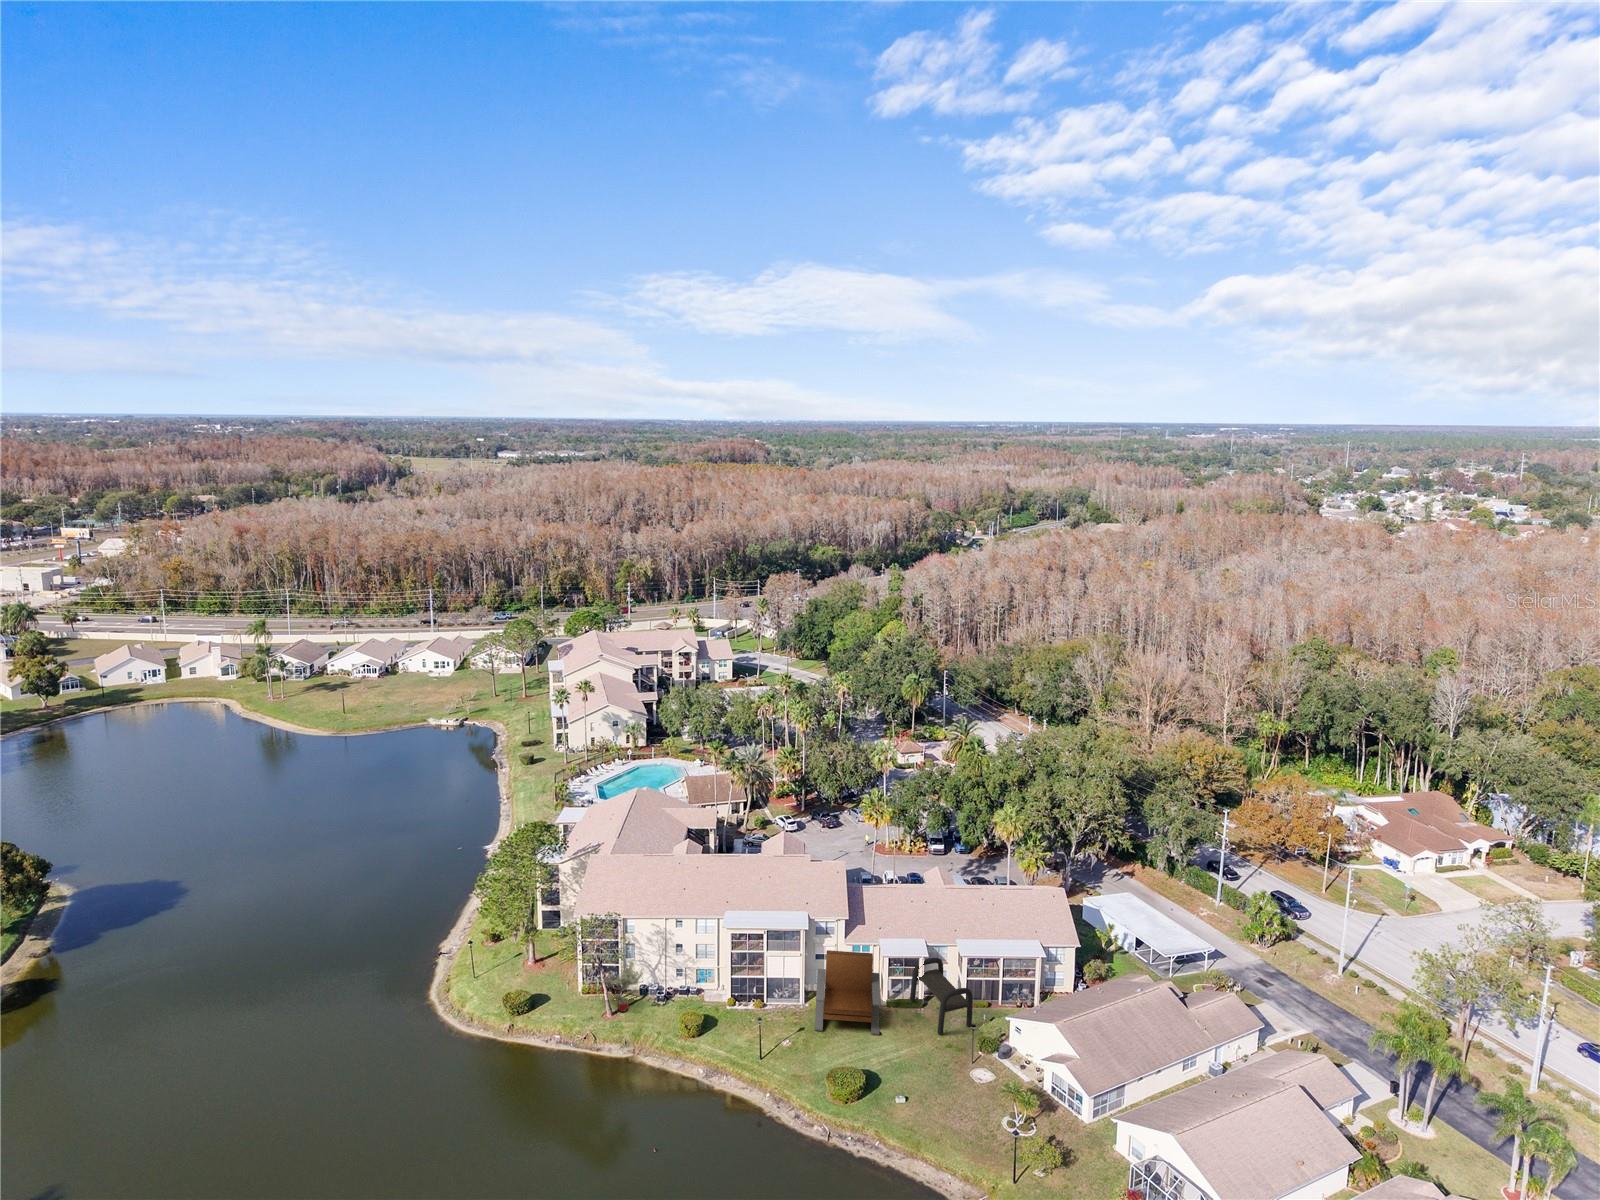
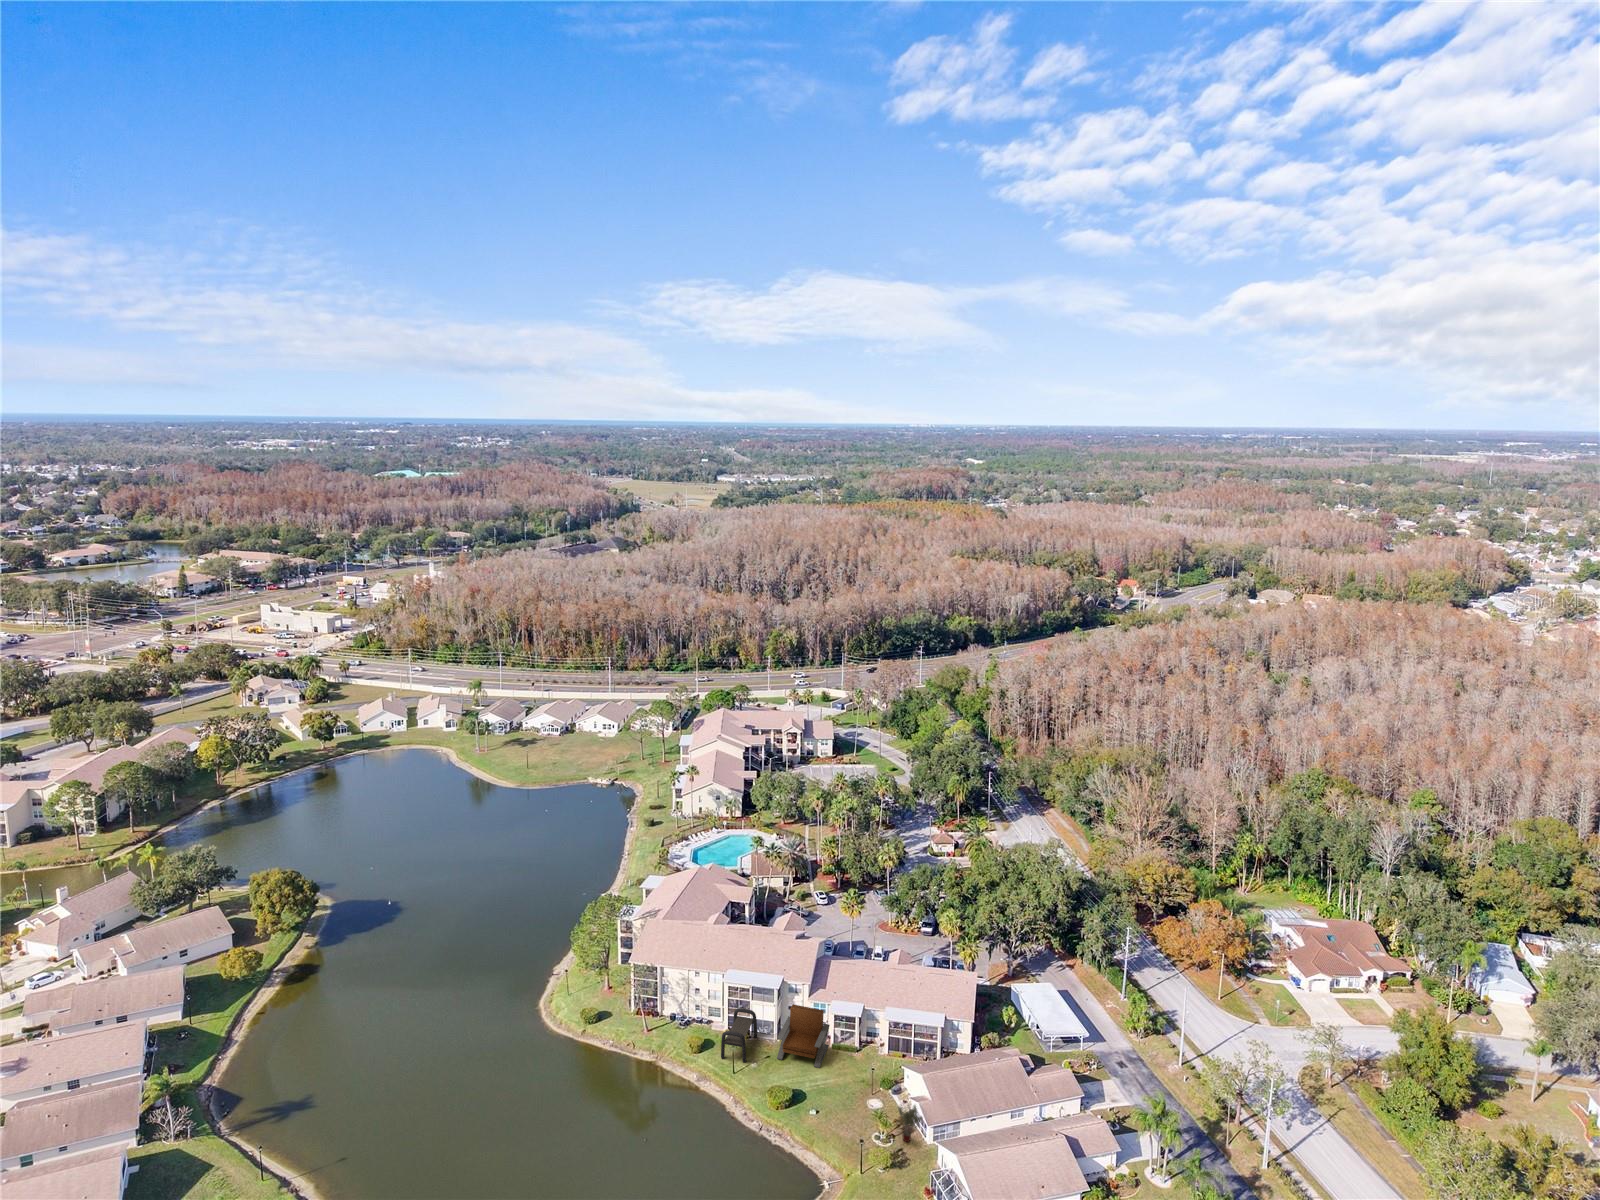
bench: present [910,958,973,1035] -> present [721,1008,757,1062]
potted tree: present [604,960,643,1012] -> present [898,1105,922,1142]

